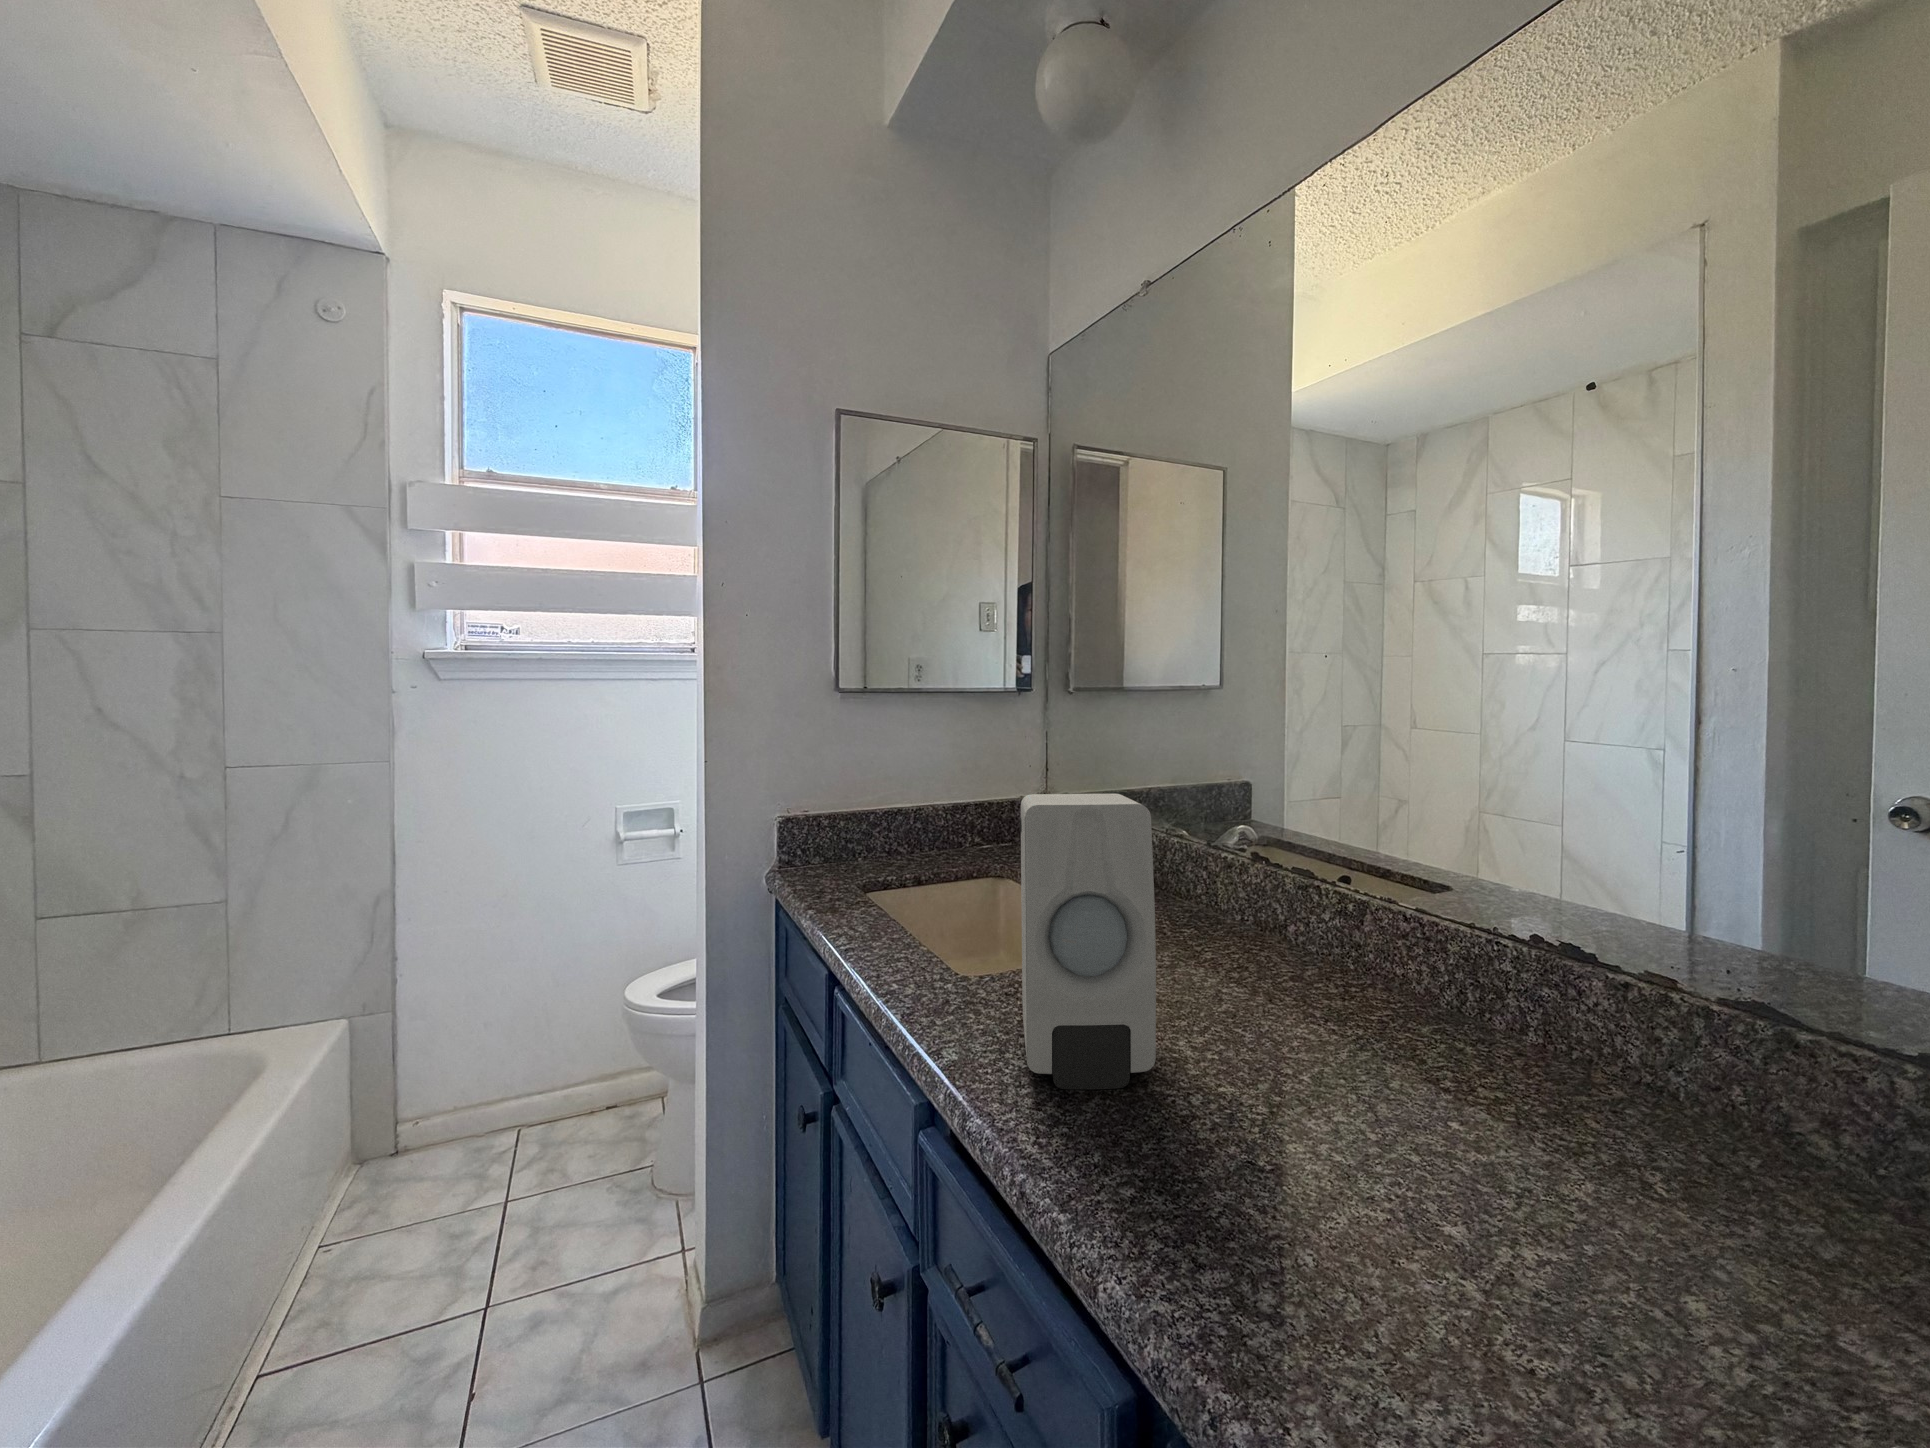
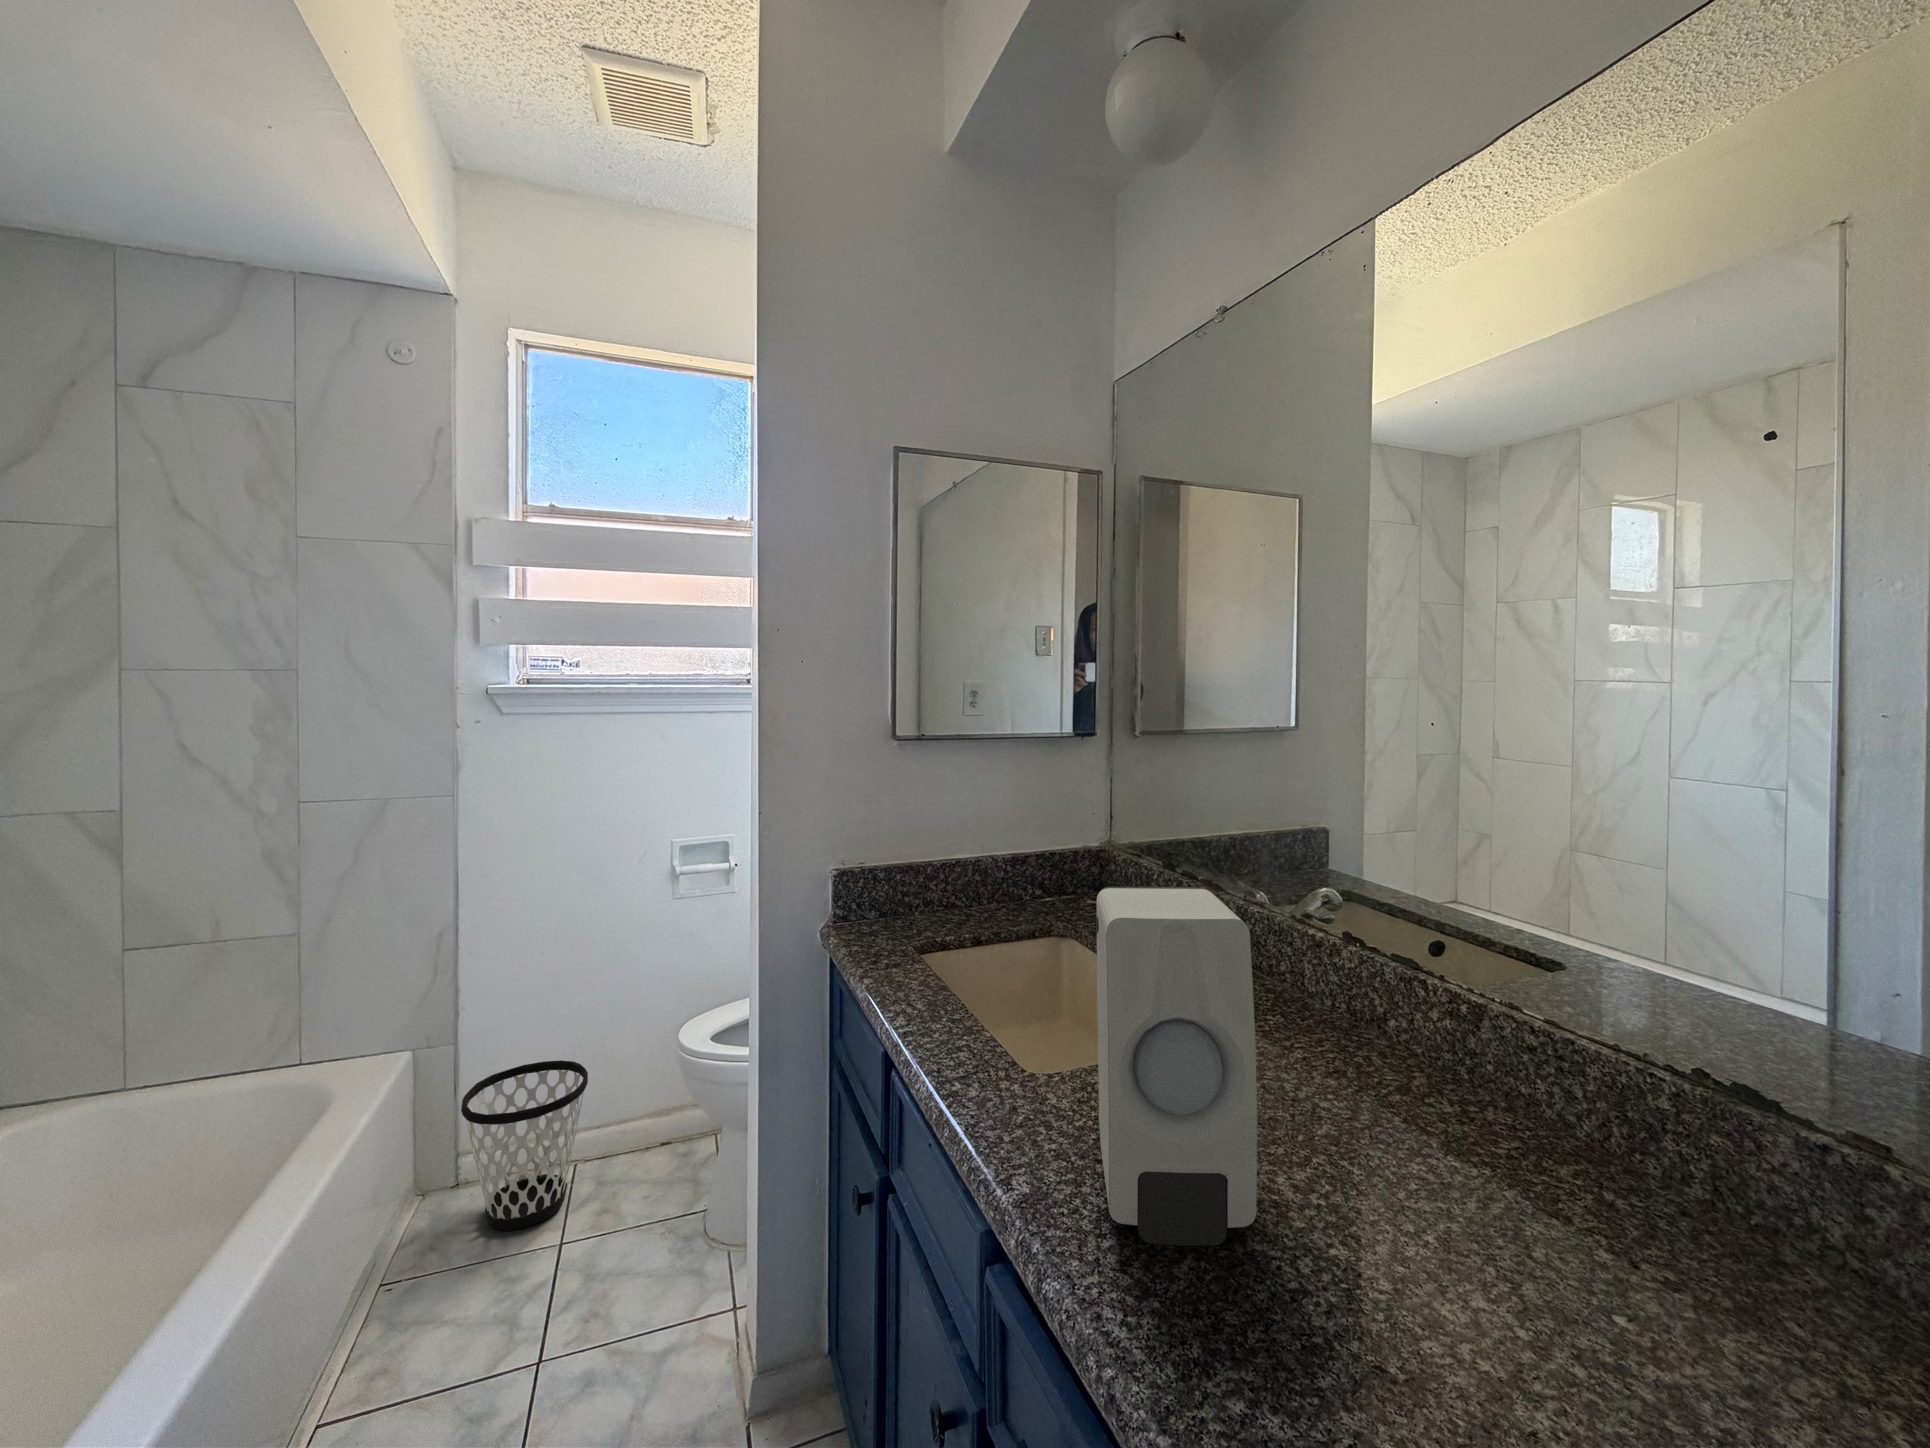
wastebasket: none [401,1025,532,1192] -> present [461,1060,588,1231]

